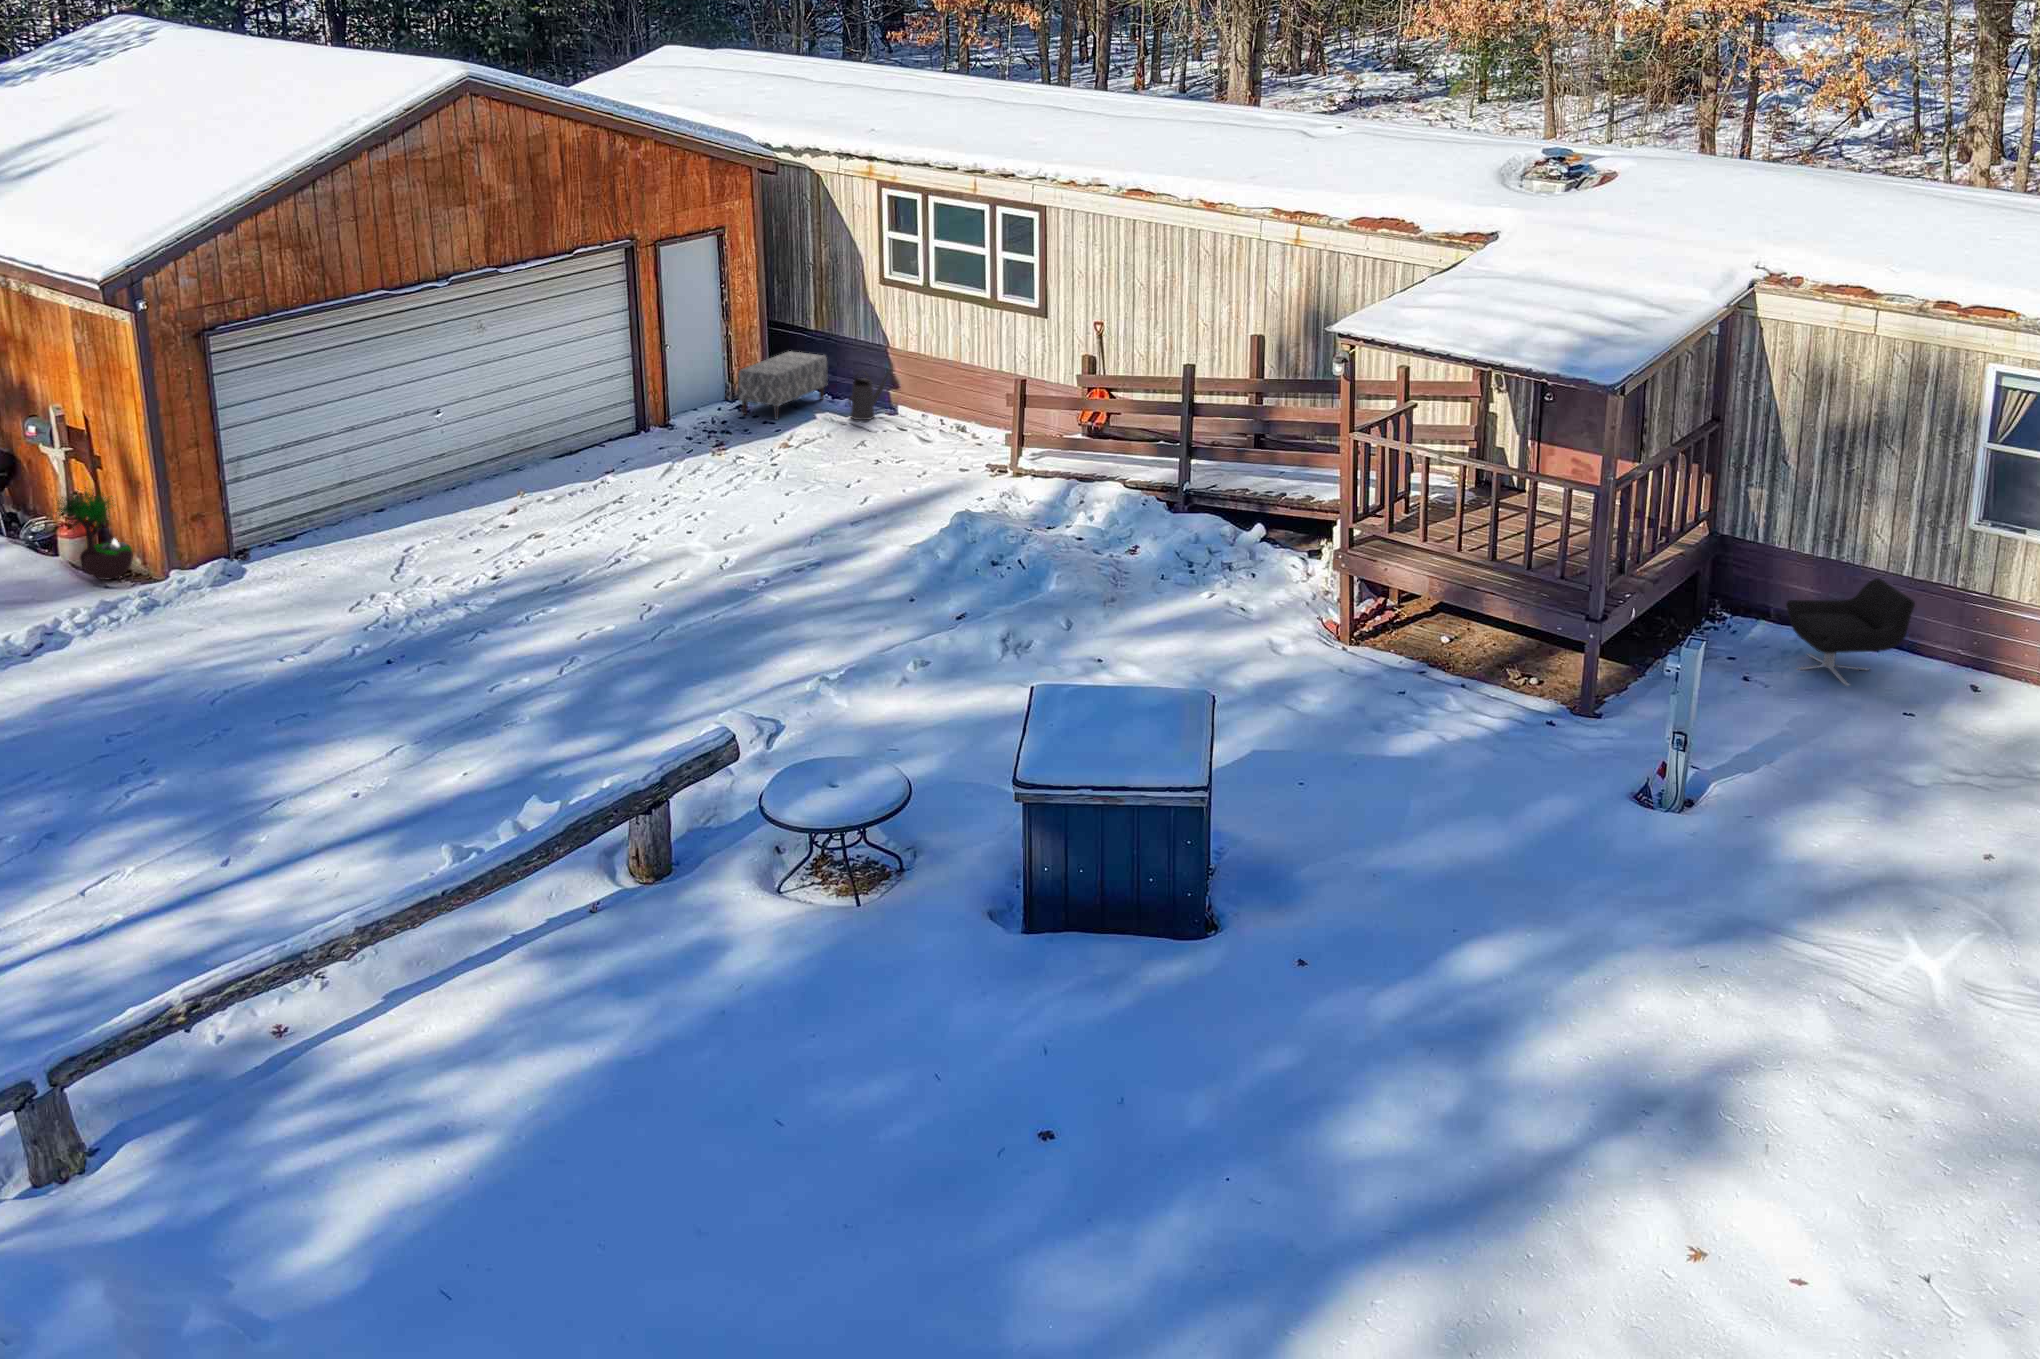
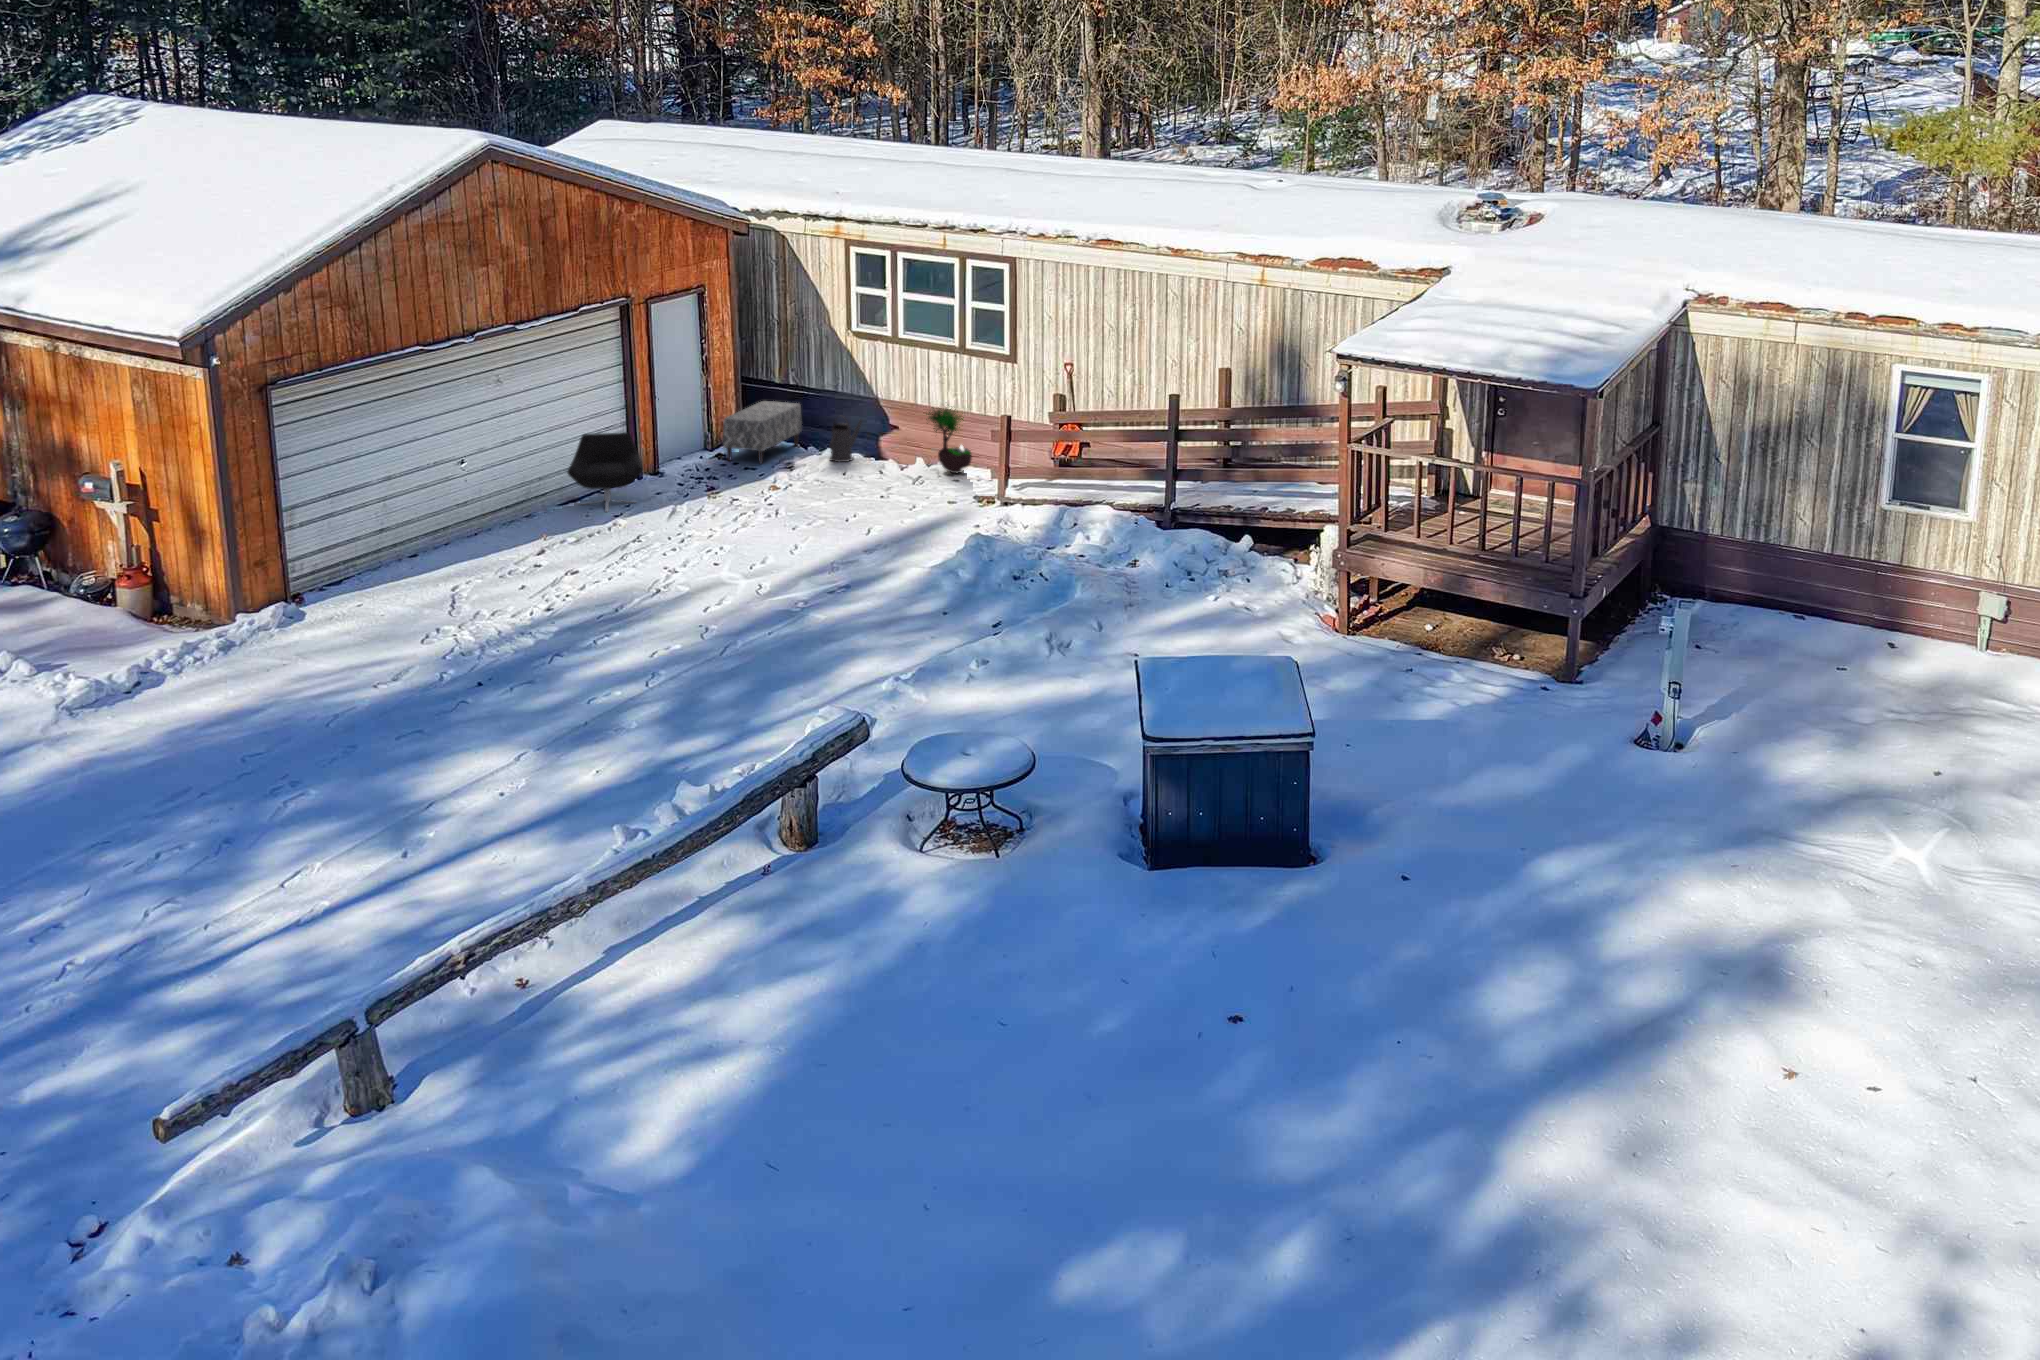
potted tree: present [57,487,133,580] -> present [926,407,972,473]
lounge chair: present [1786,578,1915,686] -> present [567,432,643,512]

